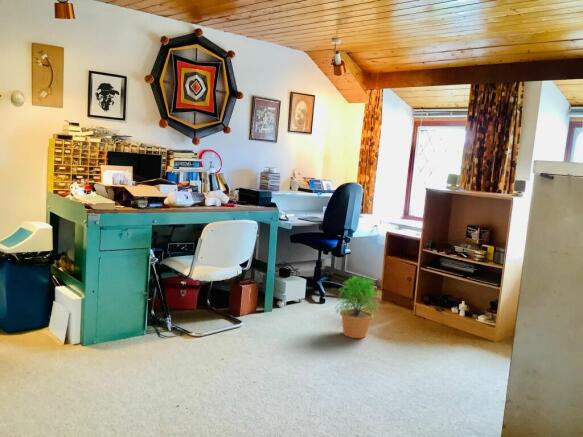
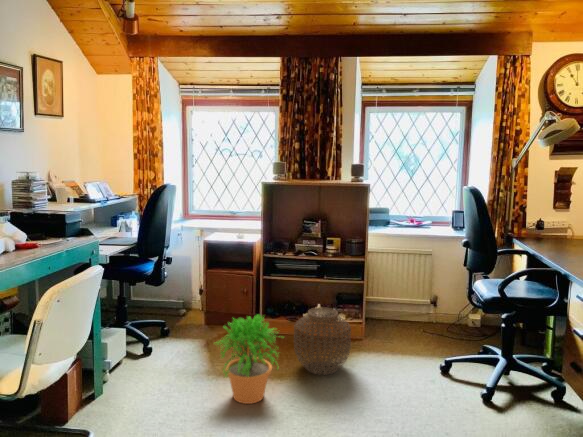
woven basket: none [405,291,454,345] -> present [294,307,351,375]

